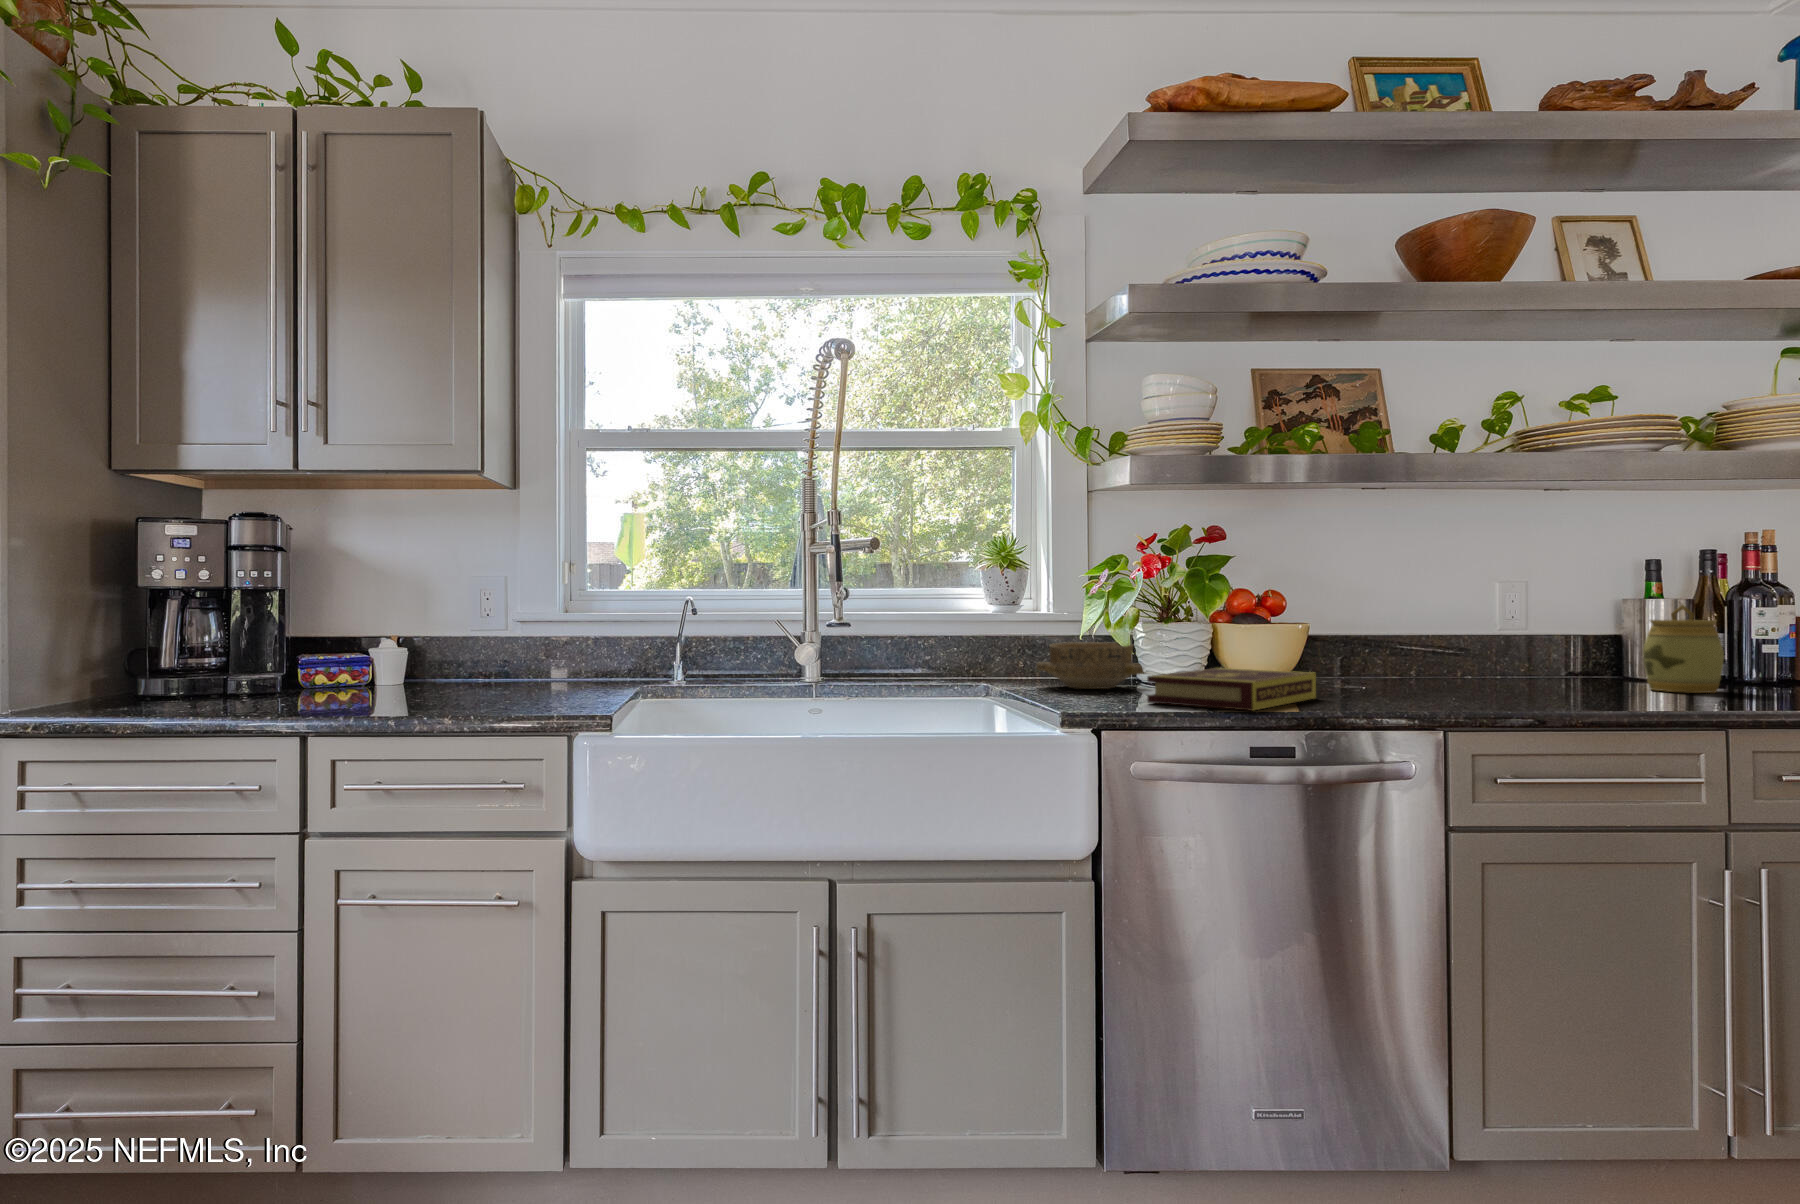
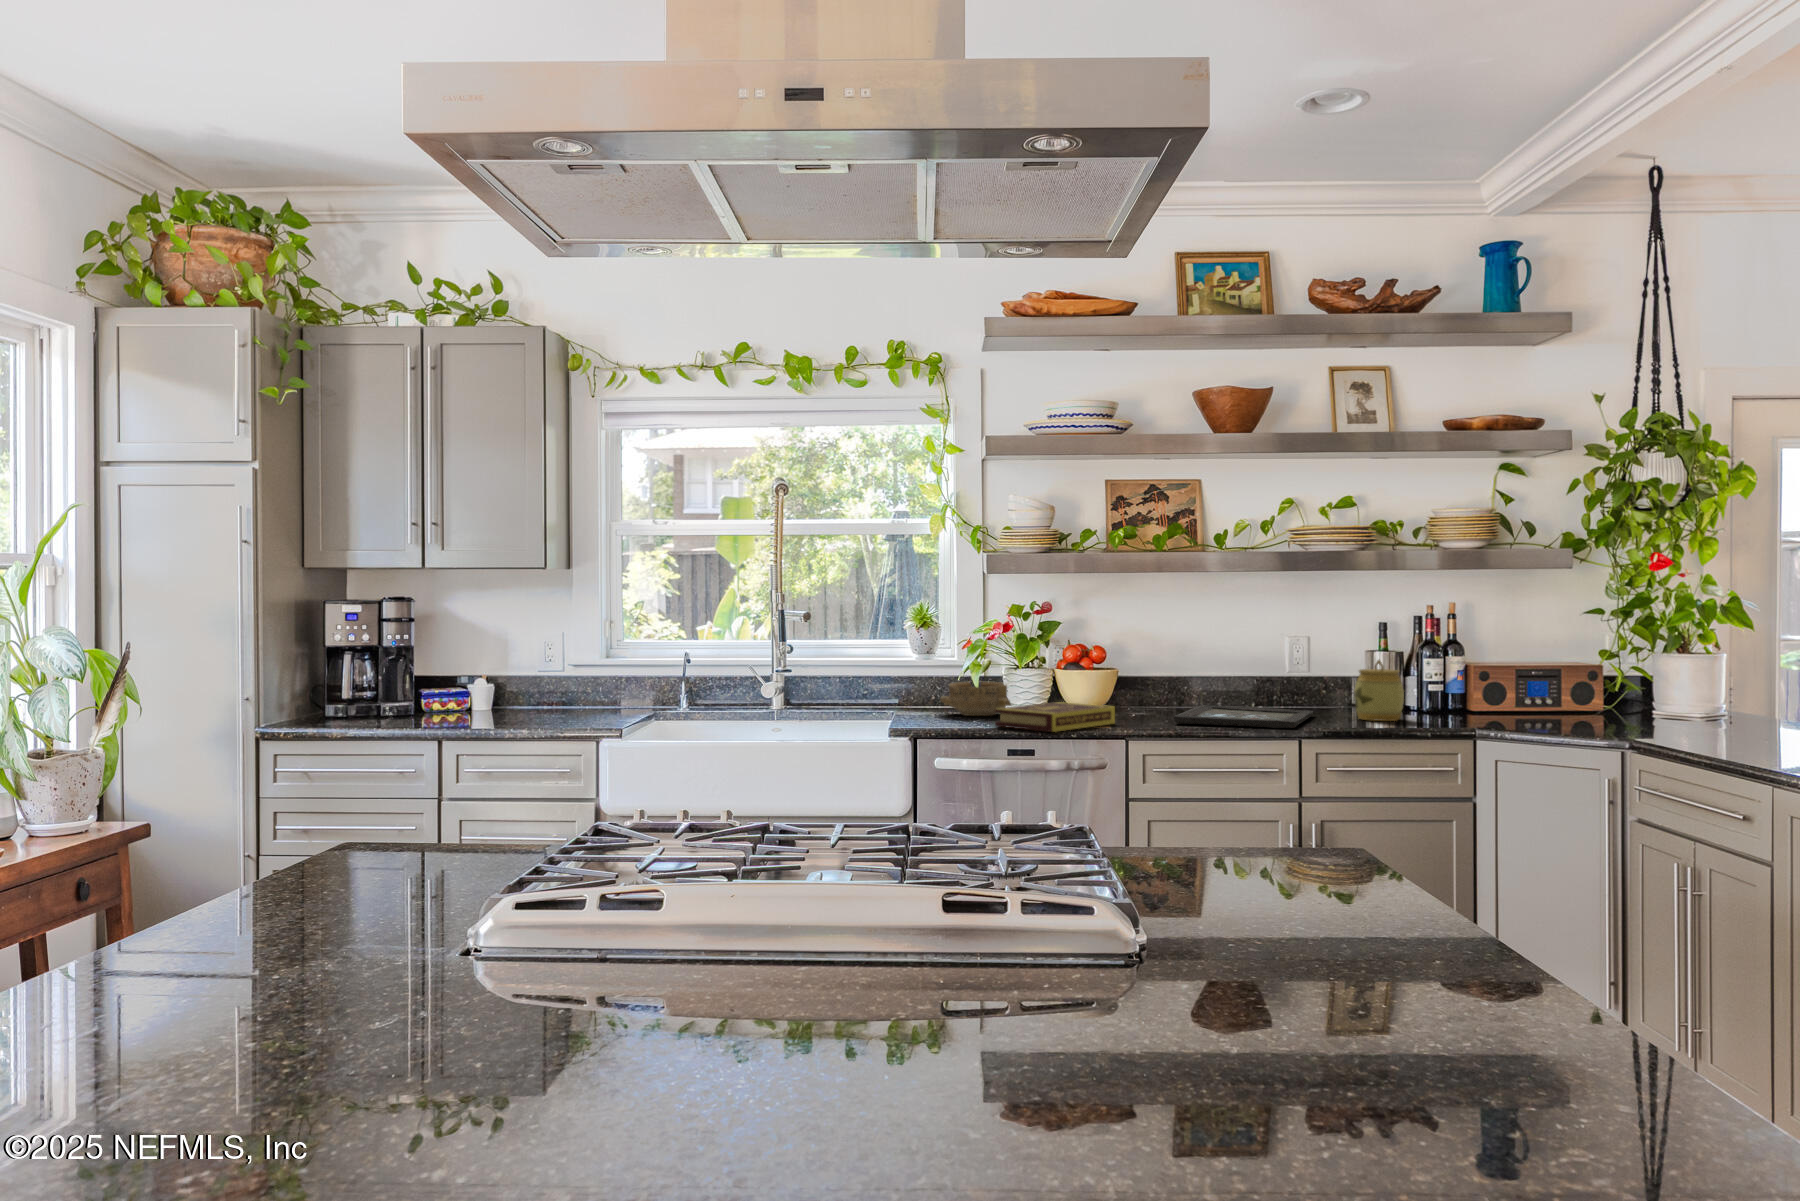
tray: none [1397,673,1613,703] -> present [1174,705,1313,728]

